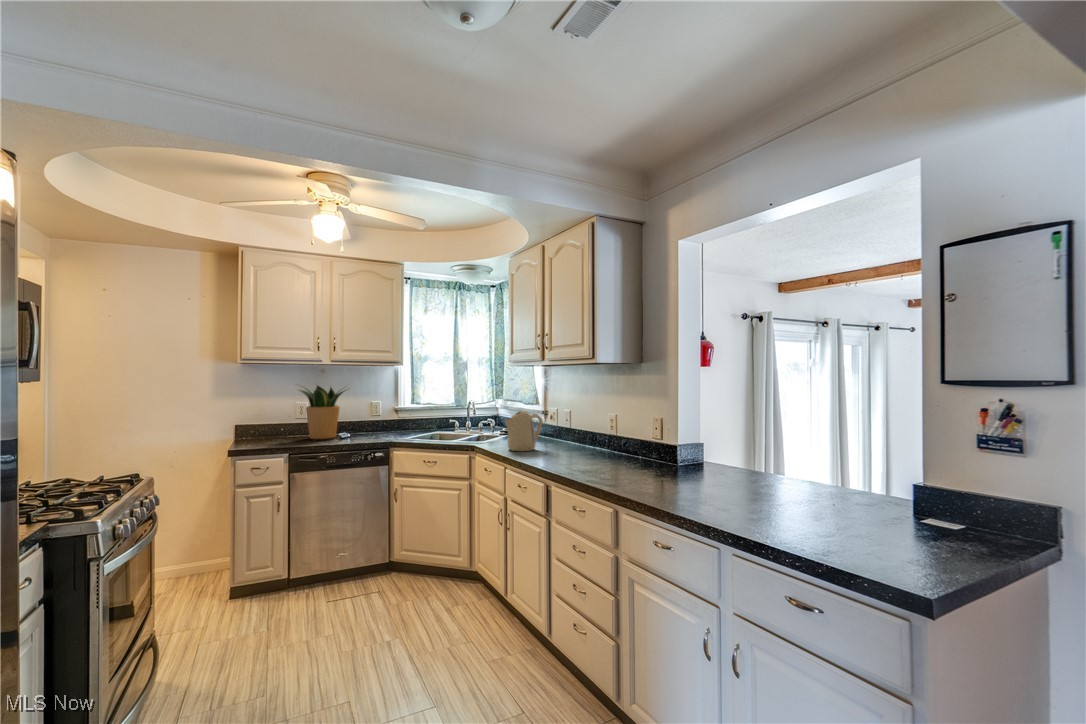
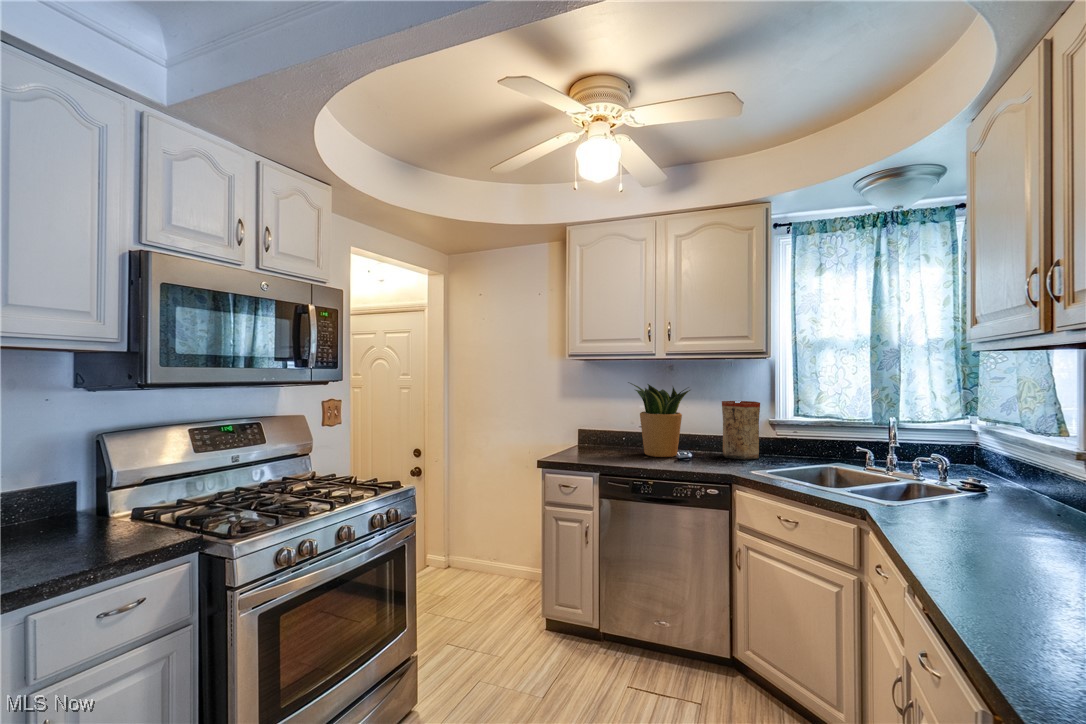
vase: none [365,395,392,435] -> present [722,401,760,460]
kettle: present [505,411,543,451] -> none [919,453,1033,549]

